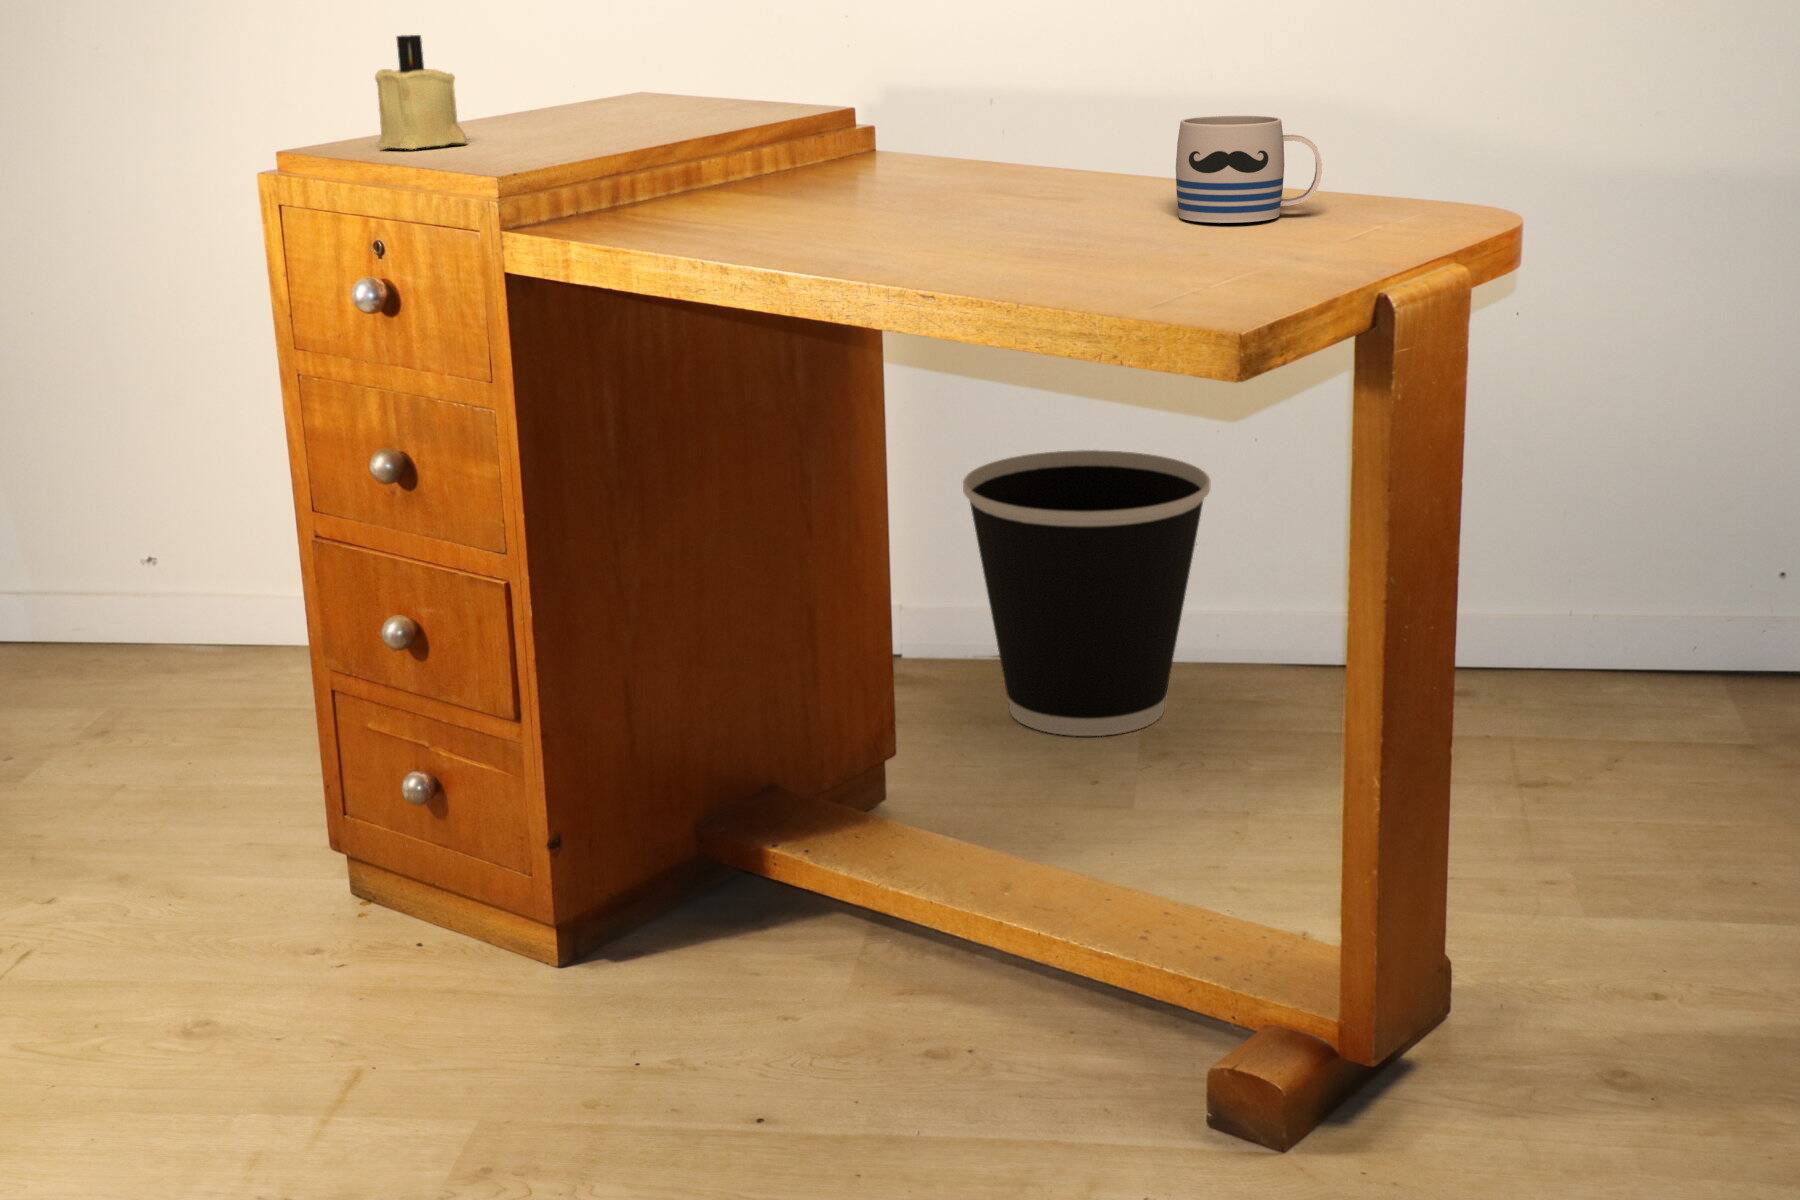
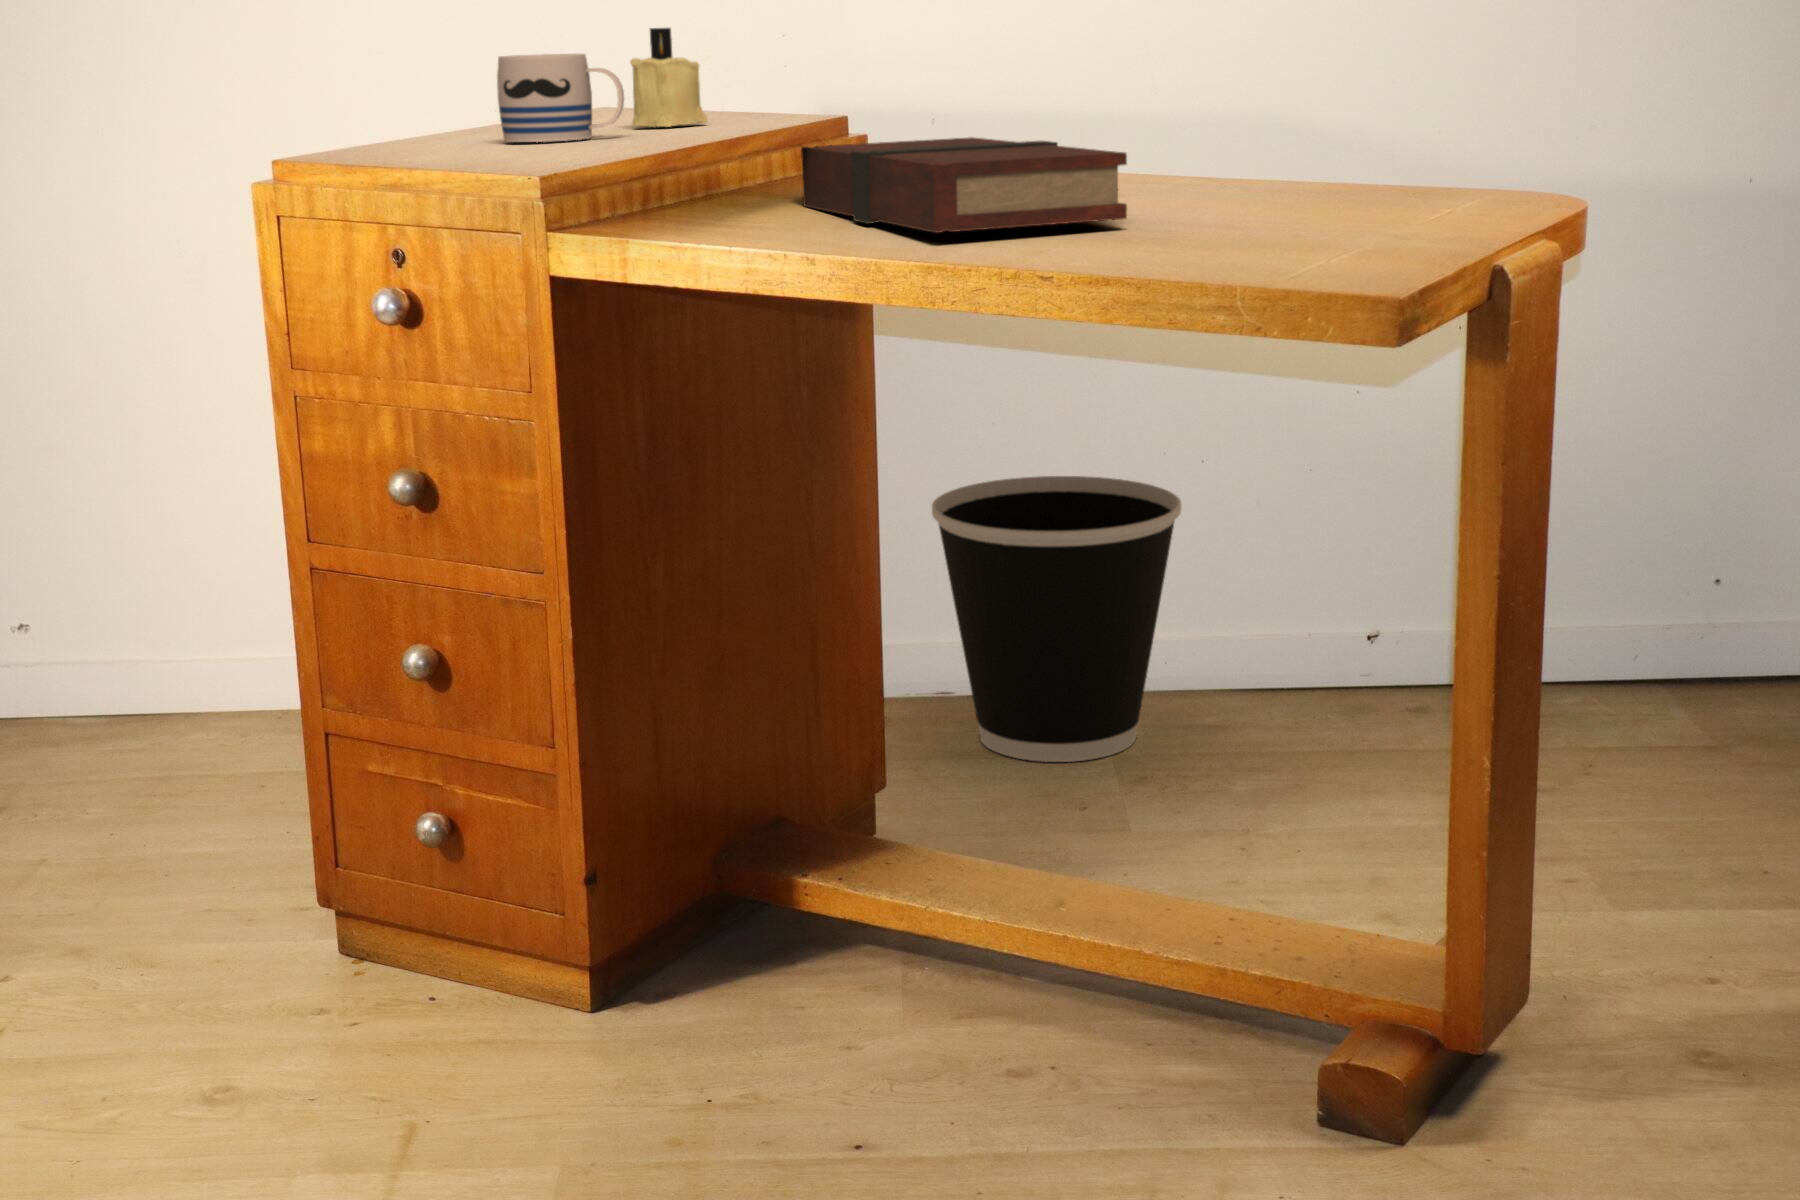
candle: present [375,35,466,149] -> present [630,28,707,127]
mug: present [1176,116,1322,223] -> present [497,54,624,142]
book: none [760,138,1042,247] -> present [801,137,1127,233]

